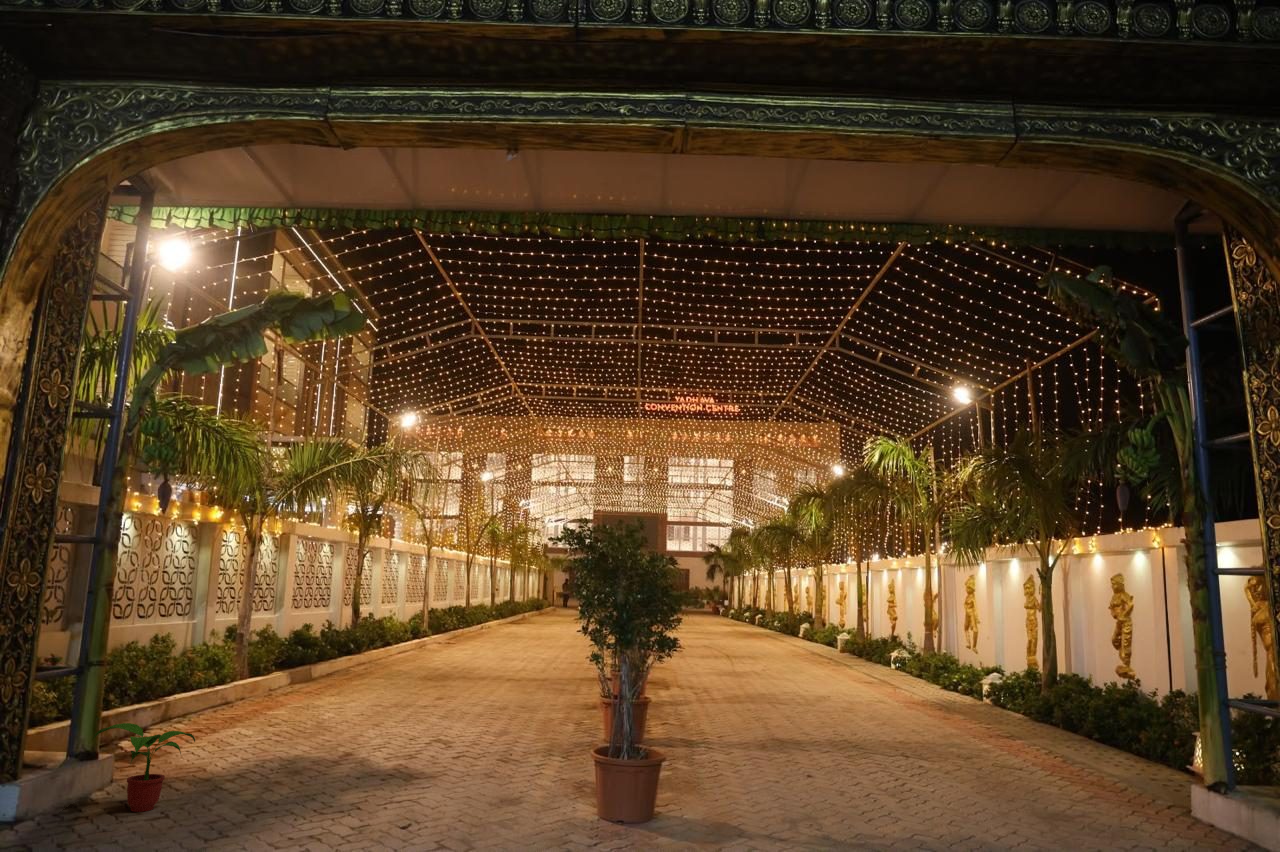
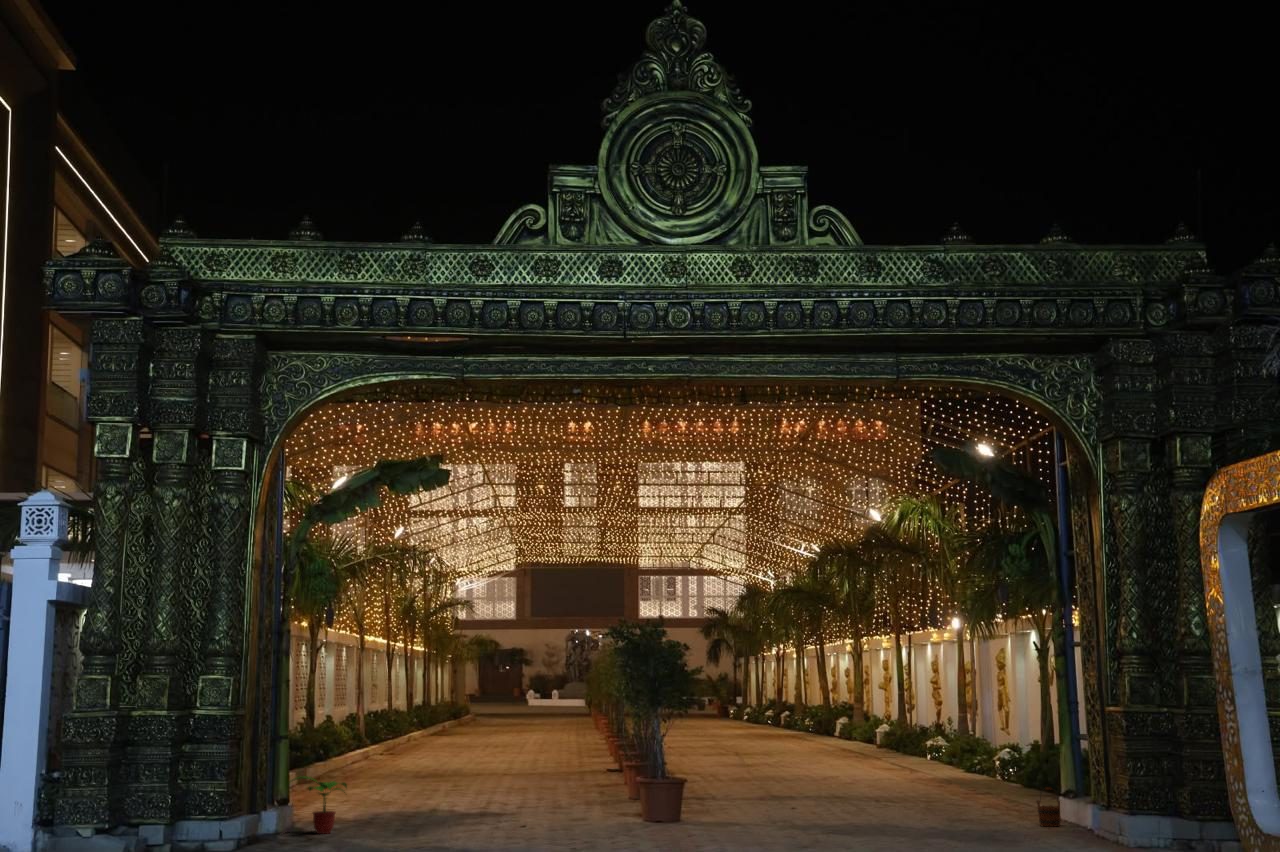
wooden bucket: none [1169,776,1209,837] -> present [1037,787,1061,827]

